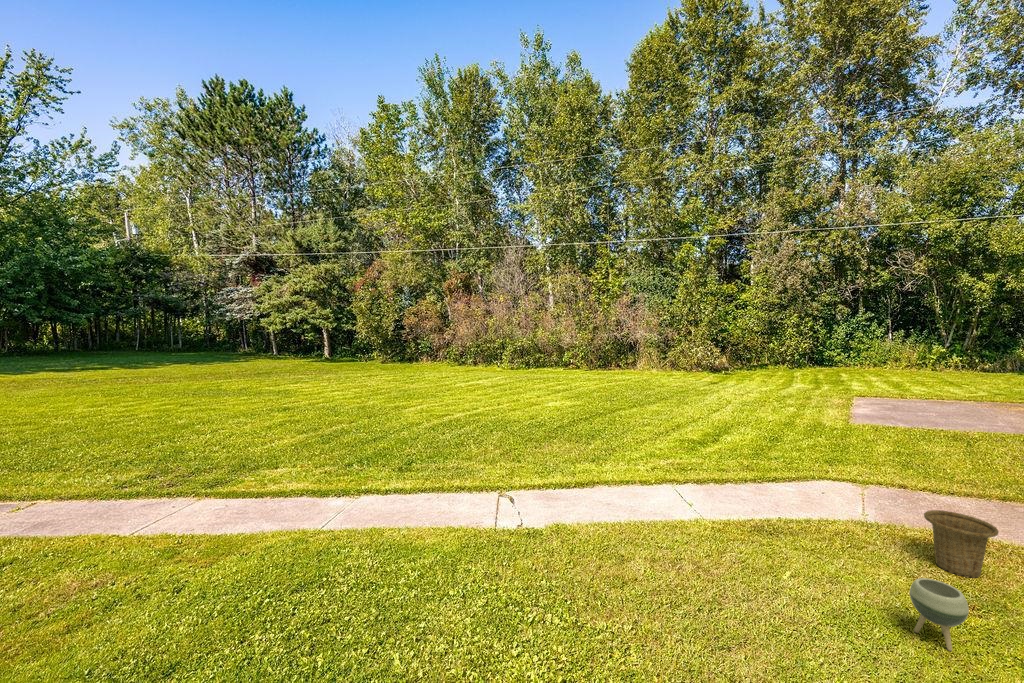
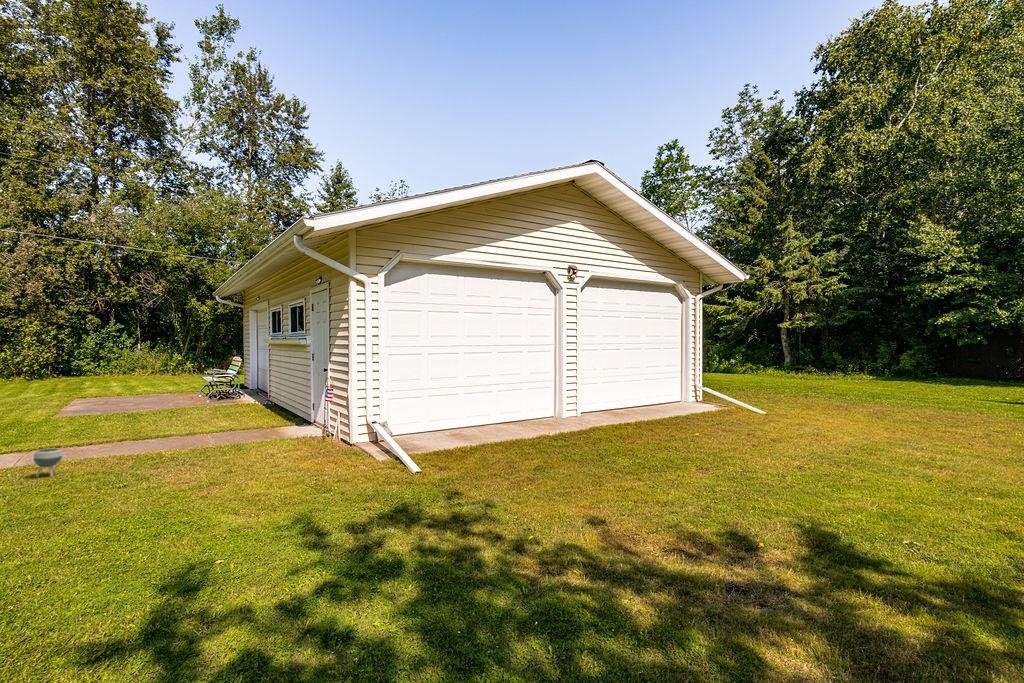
basket: present [924,510,998,578] -> none [64,427,101,458]

